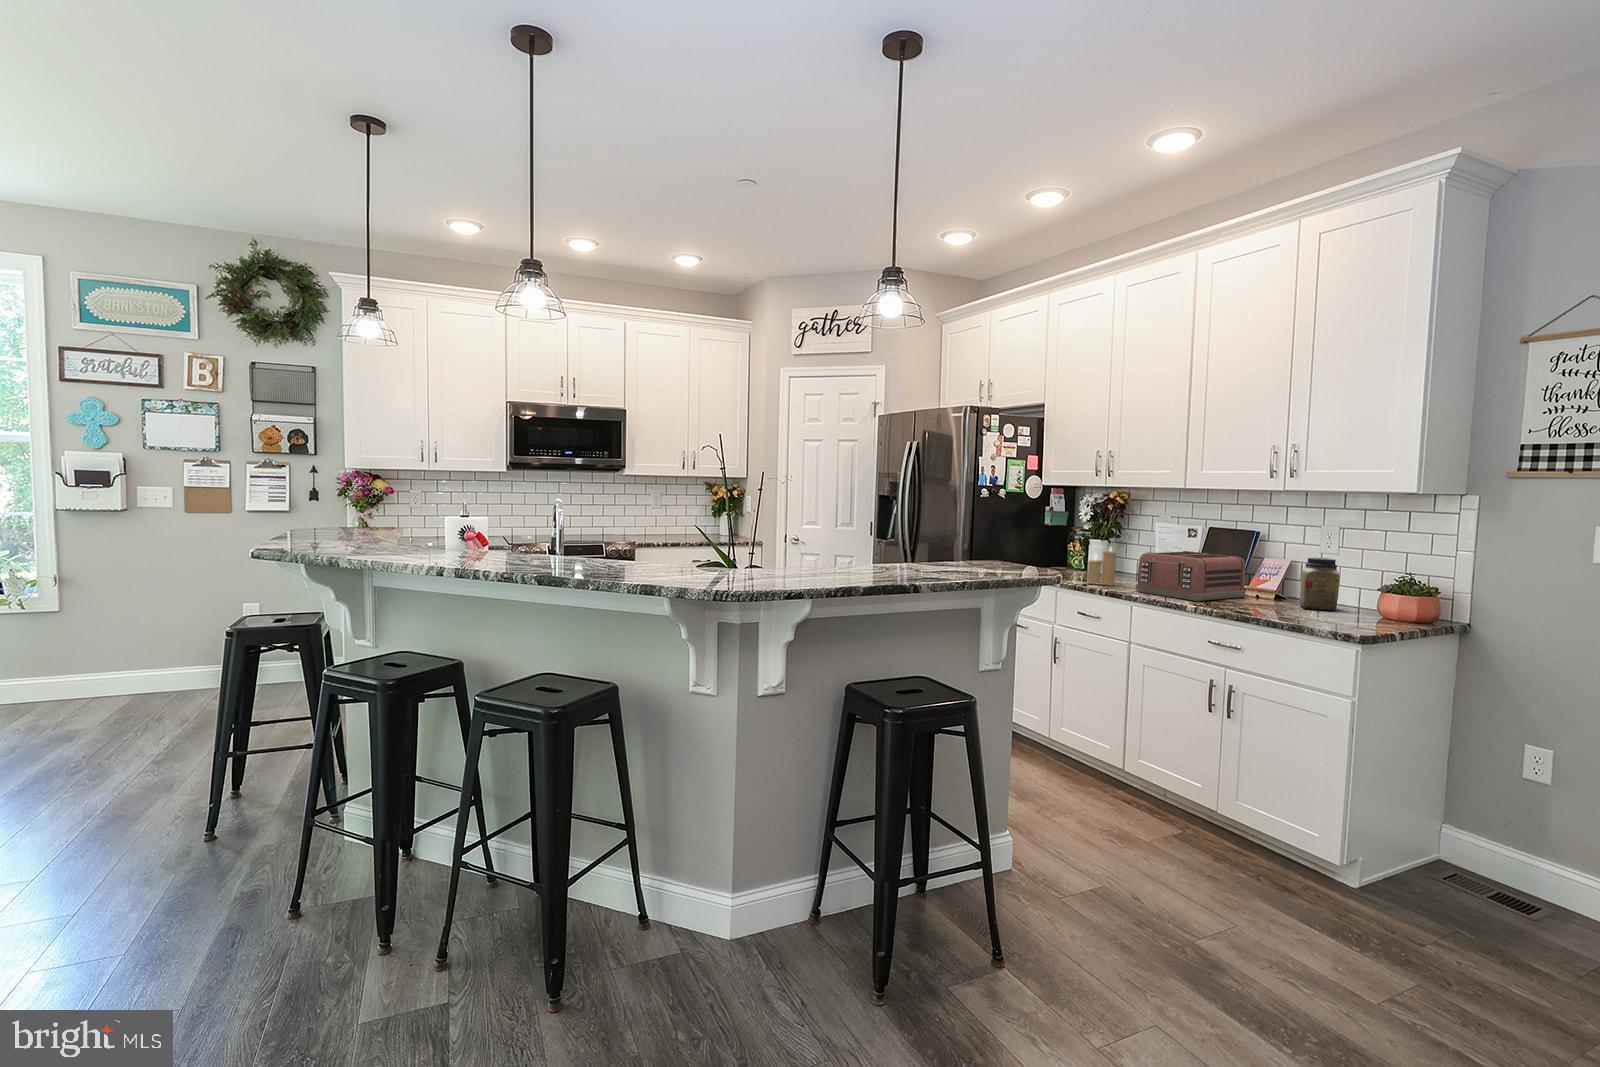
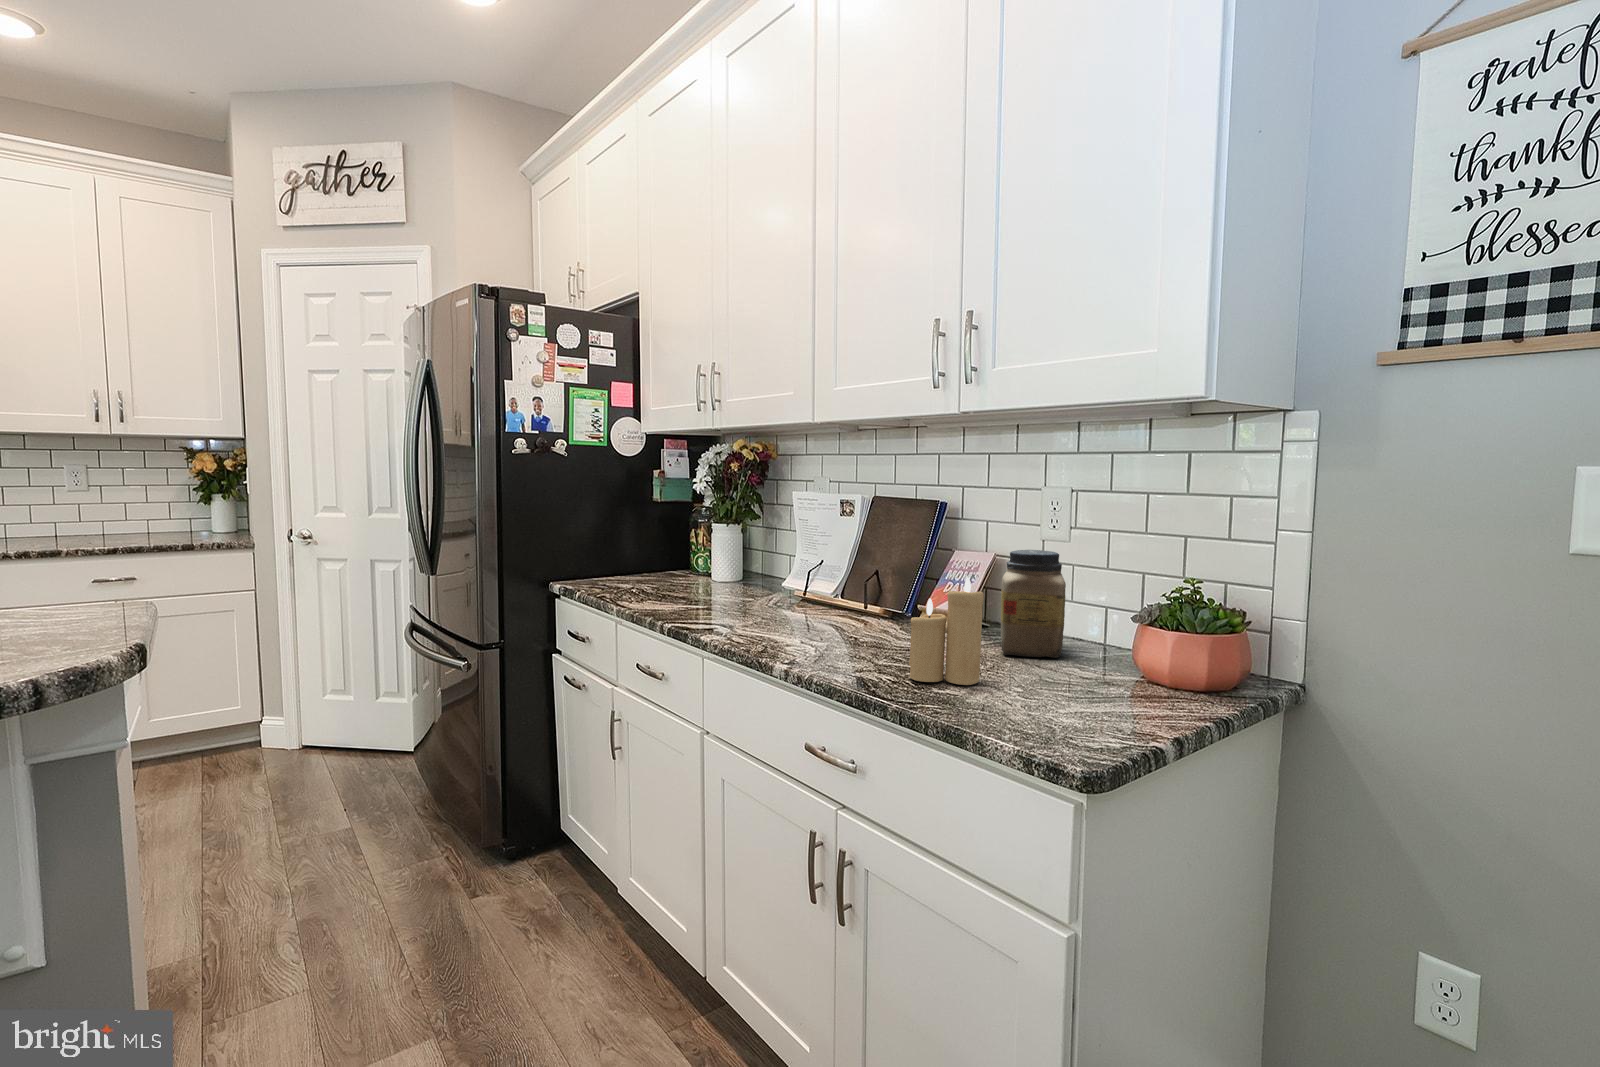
candle: present [1087,547,1117,586] -> present [909,577,984,685]
toaster: present [1136,551,1246,601] -> none [726,540,918,647]

